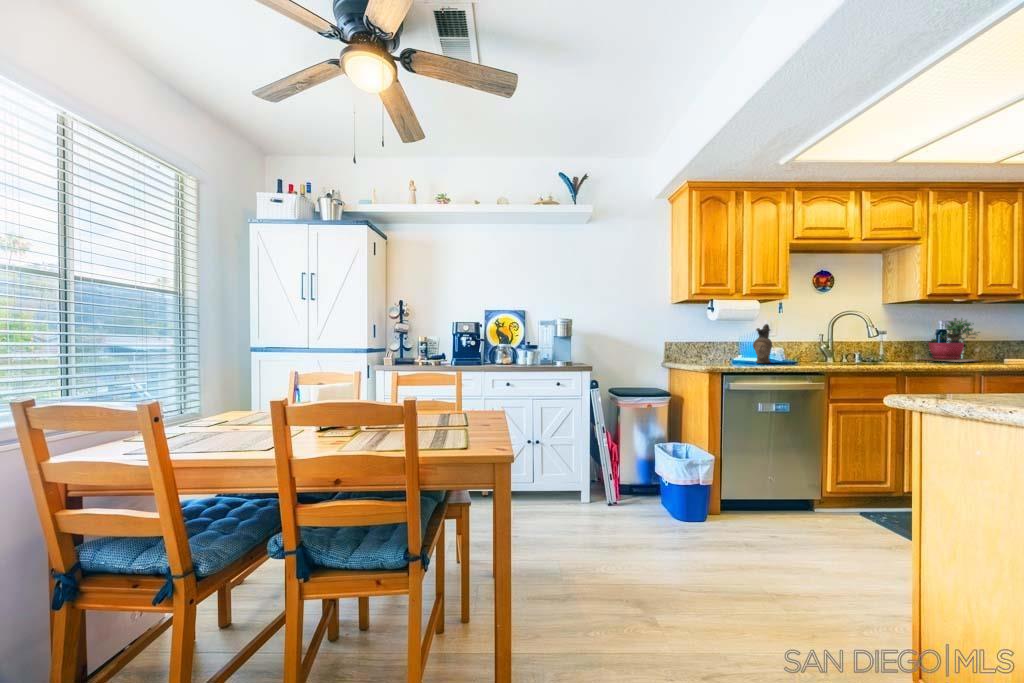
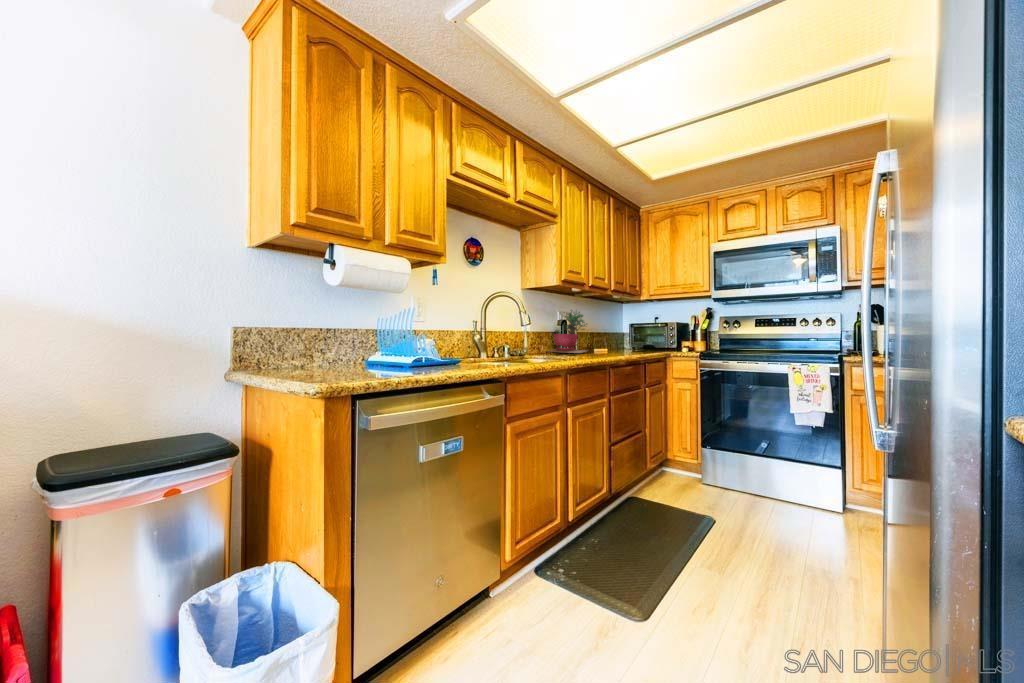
ceramic pitcher: present [753,324,772,363] -> none [401,299,428,364]

